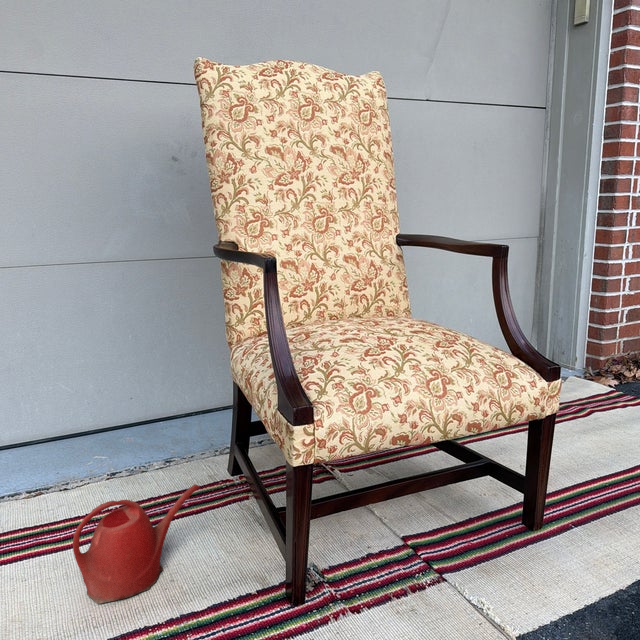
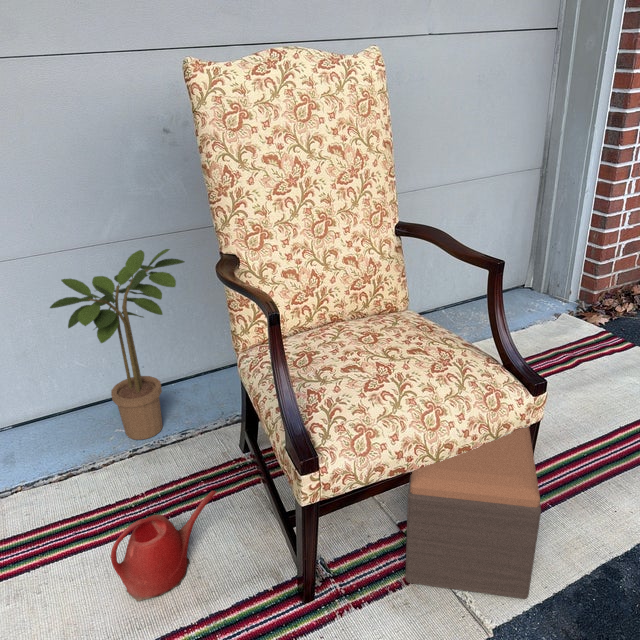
potted plant: none [42,259,185,466] -> present [50,249,184,440]
footstool: none [411,407,563,607] -> present [405,427,541,599]

